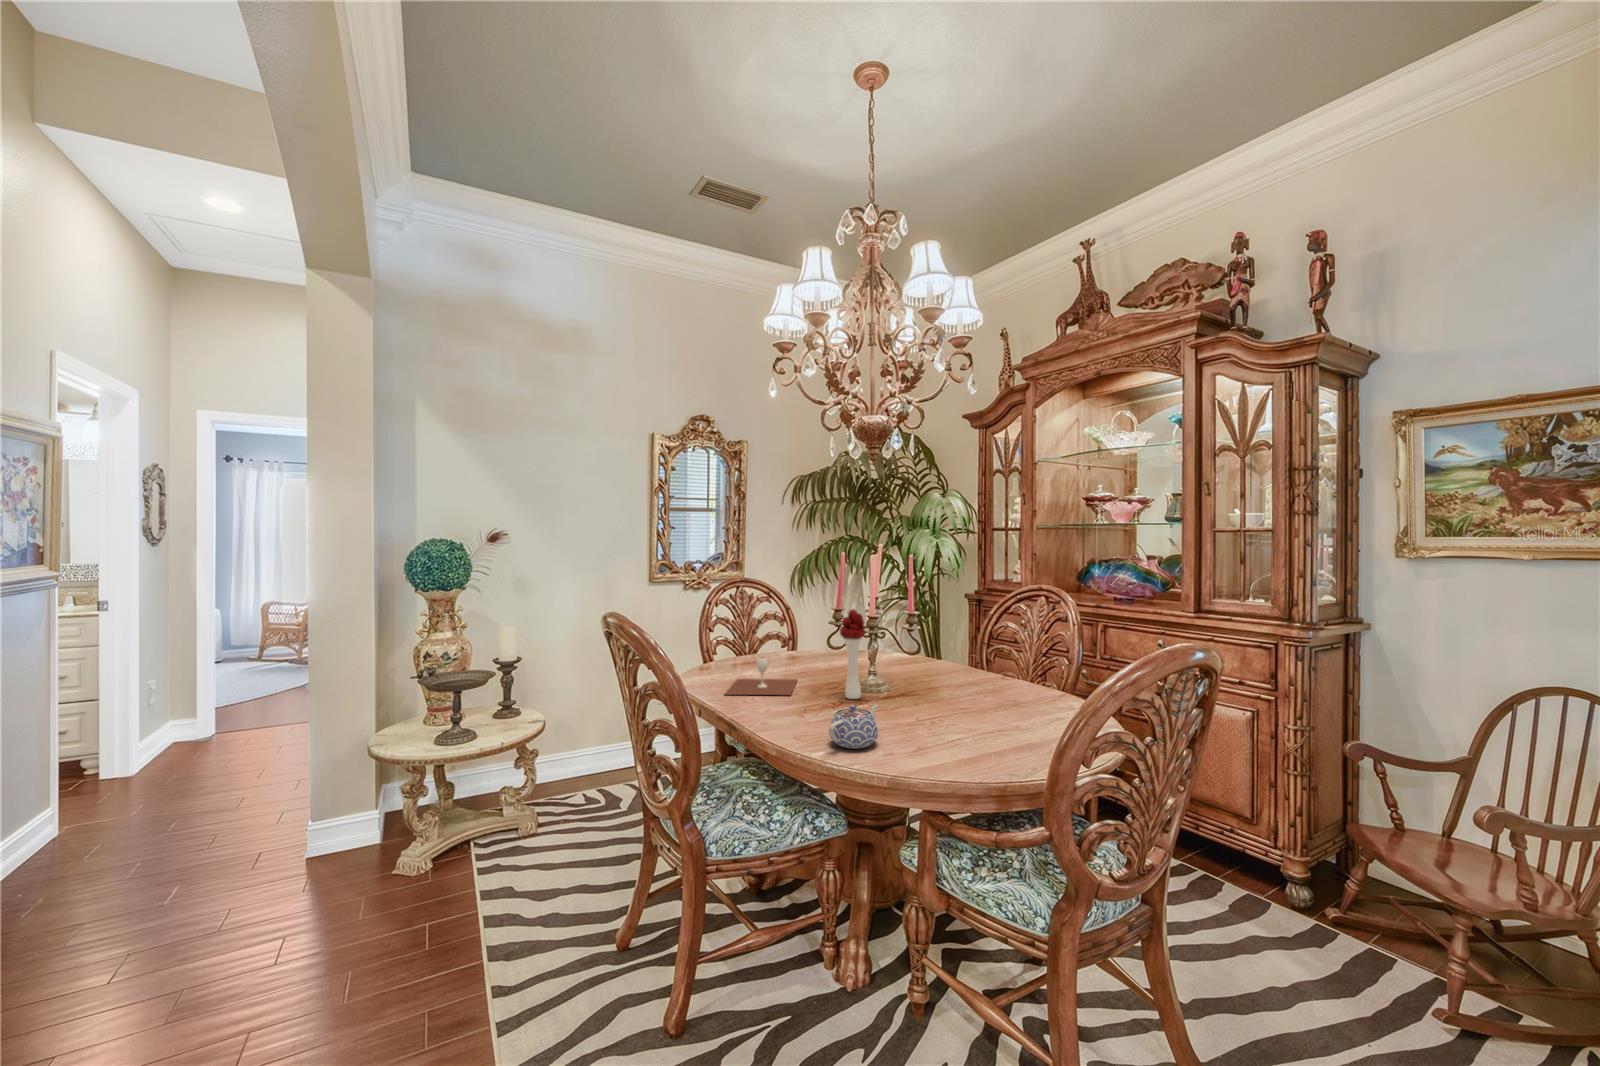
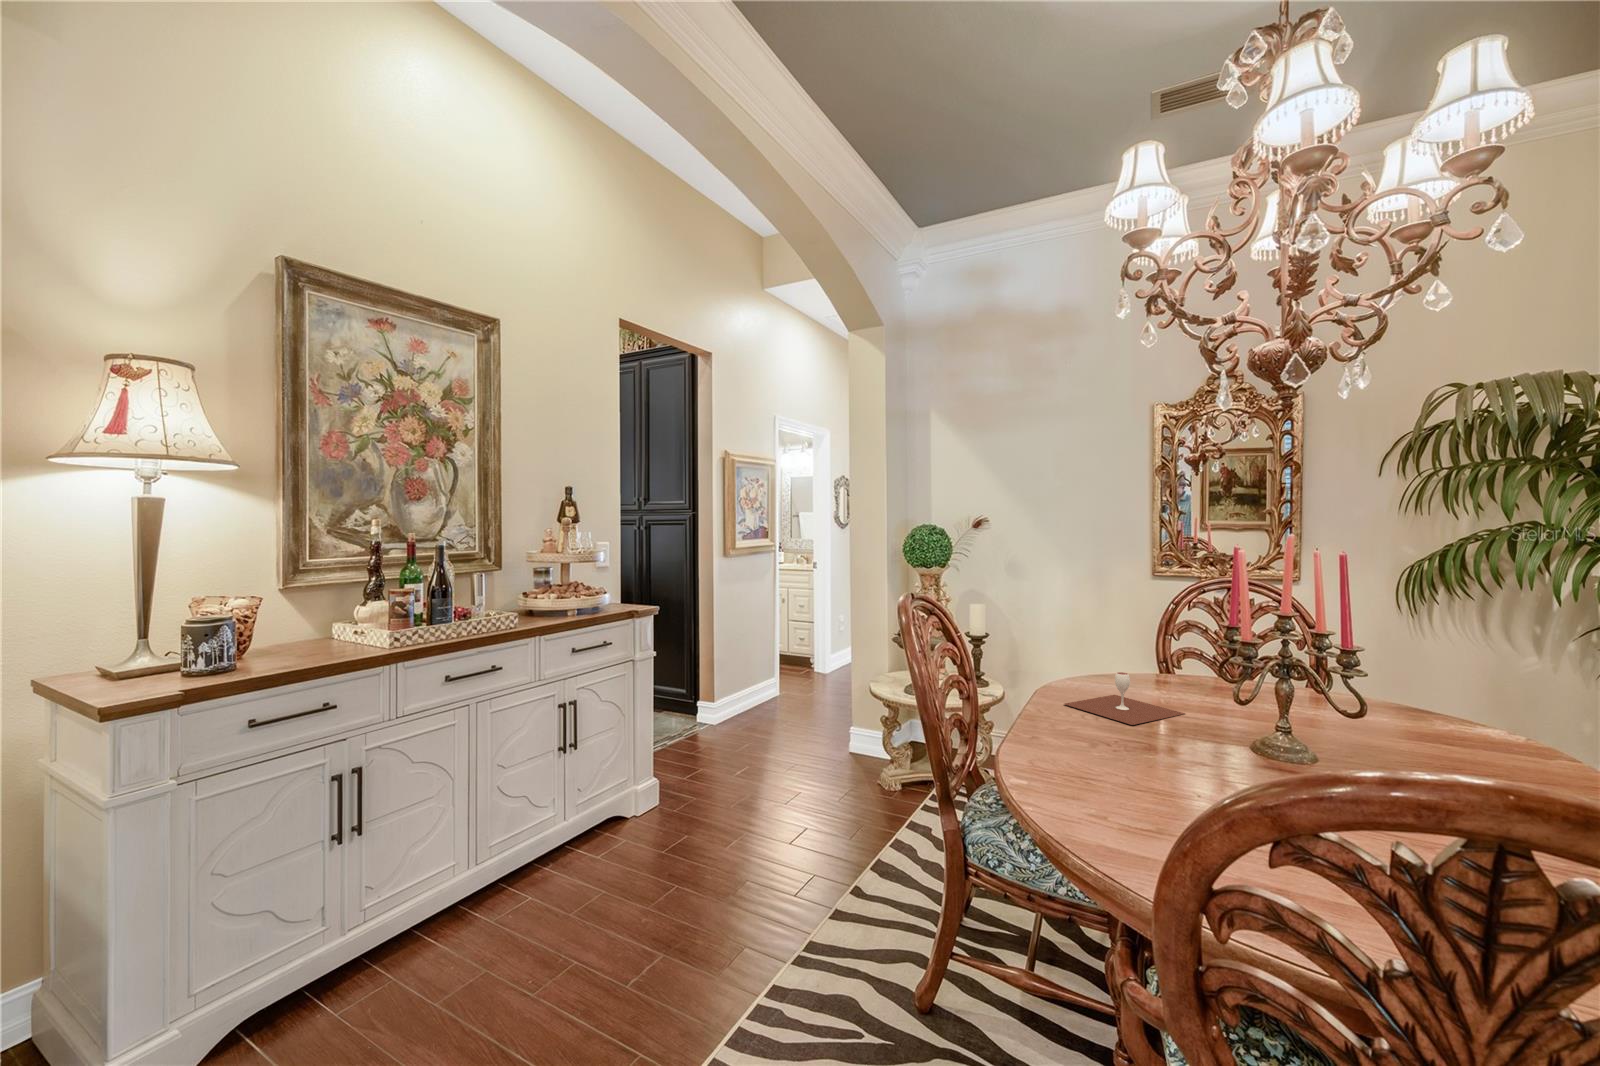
flower bouquet: present [840,609,865,699] -> none [1185,629,1233,754]
teapot: present [828,704,878,749] -> none [1032,739,1140,798]

